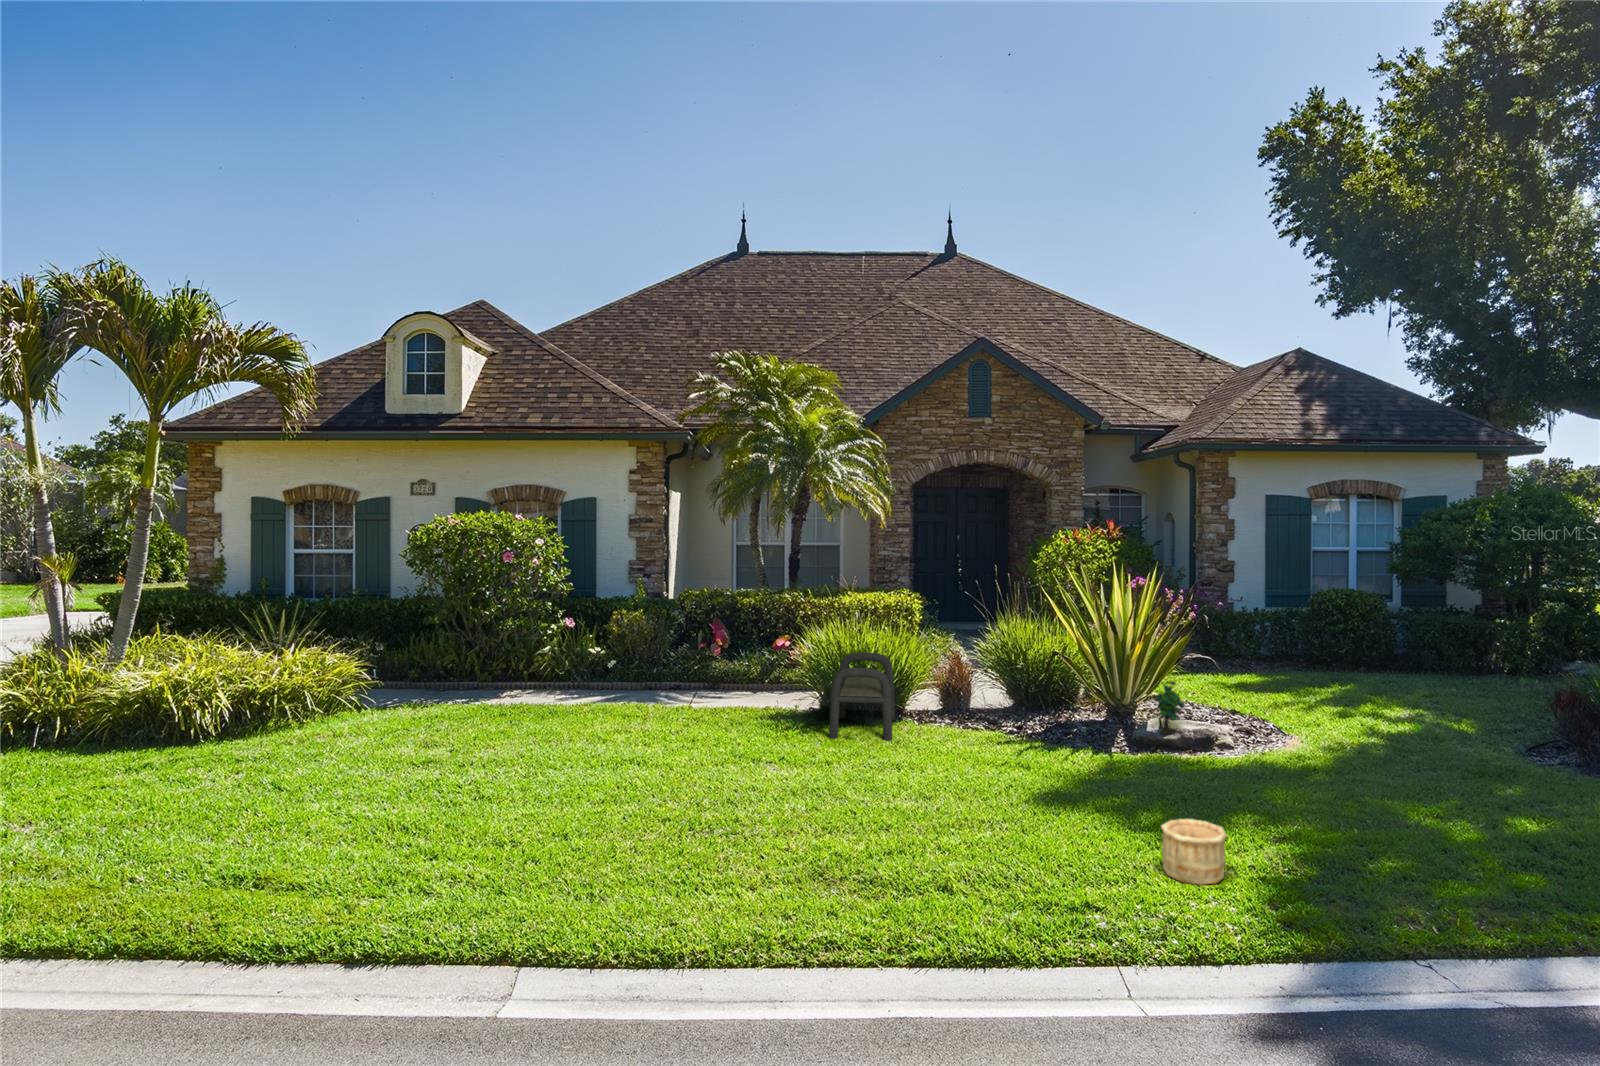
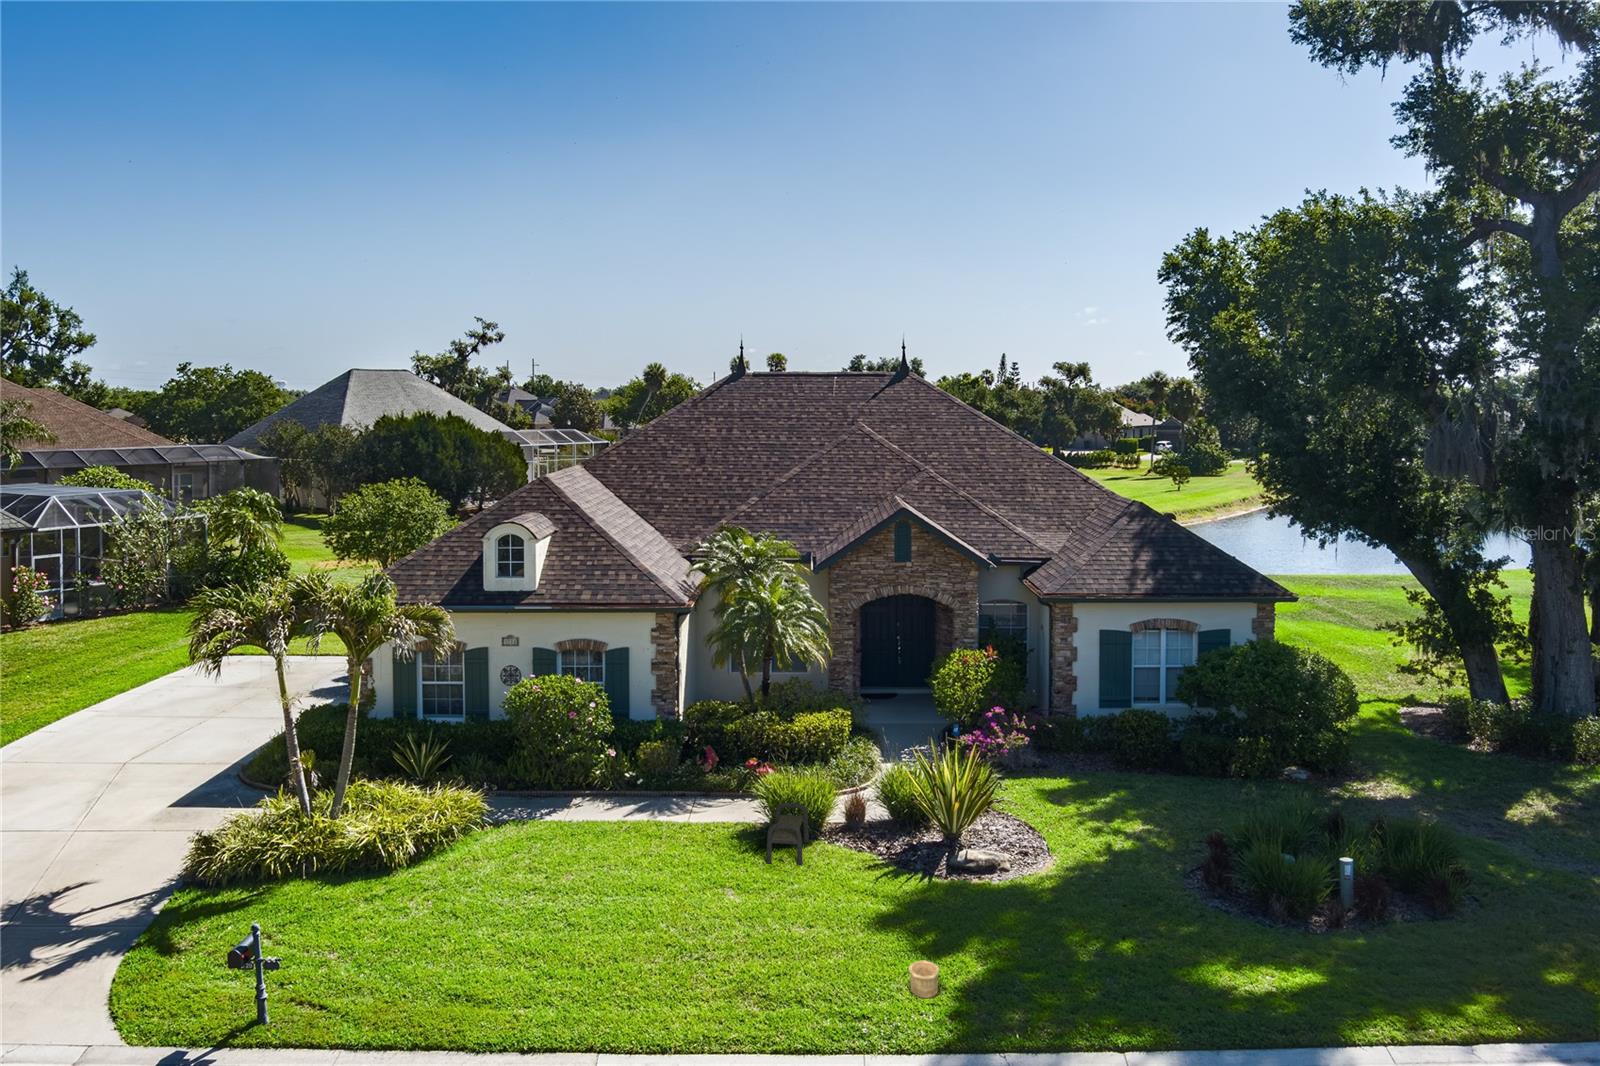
decorative plant: present [1154,681,1184,734] -> none [958,826,976,857]

